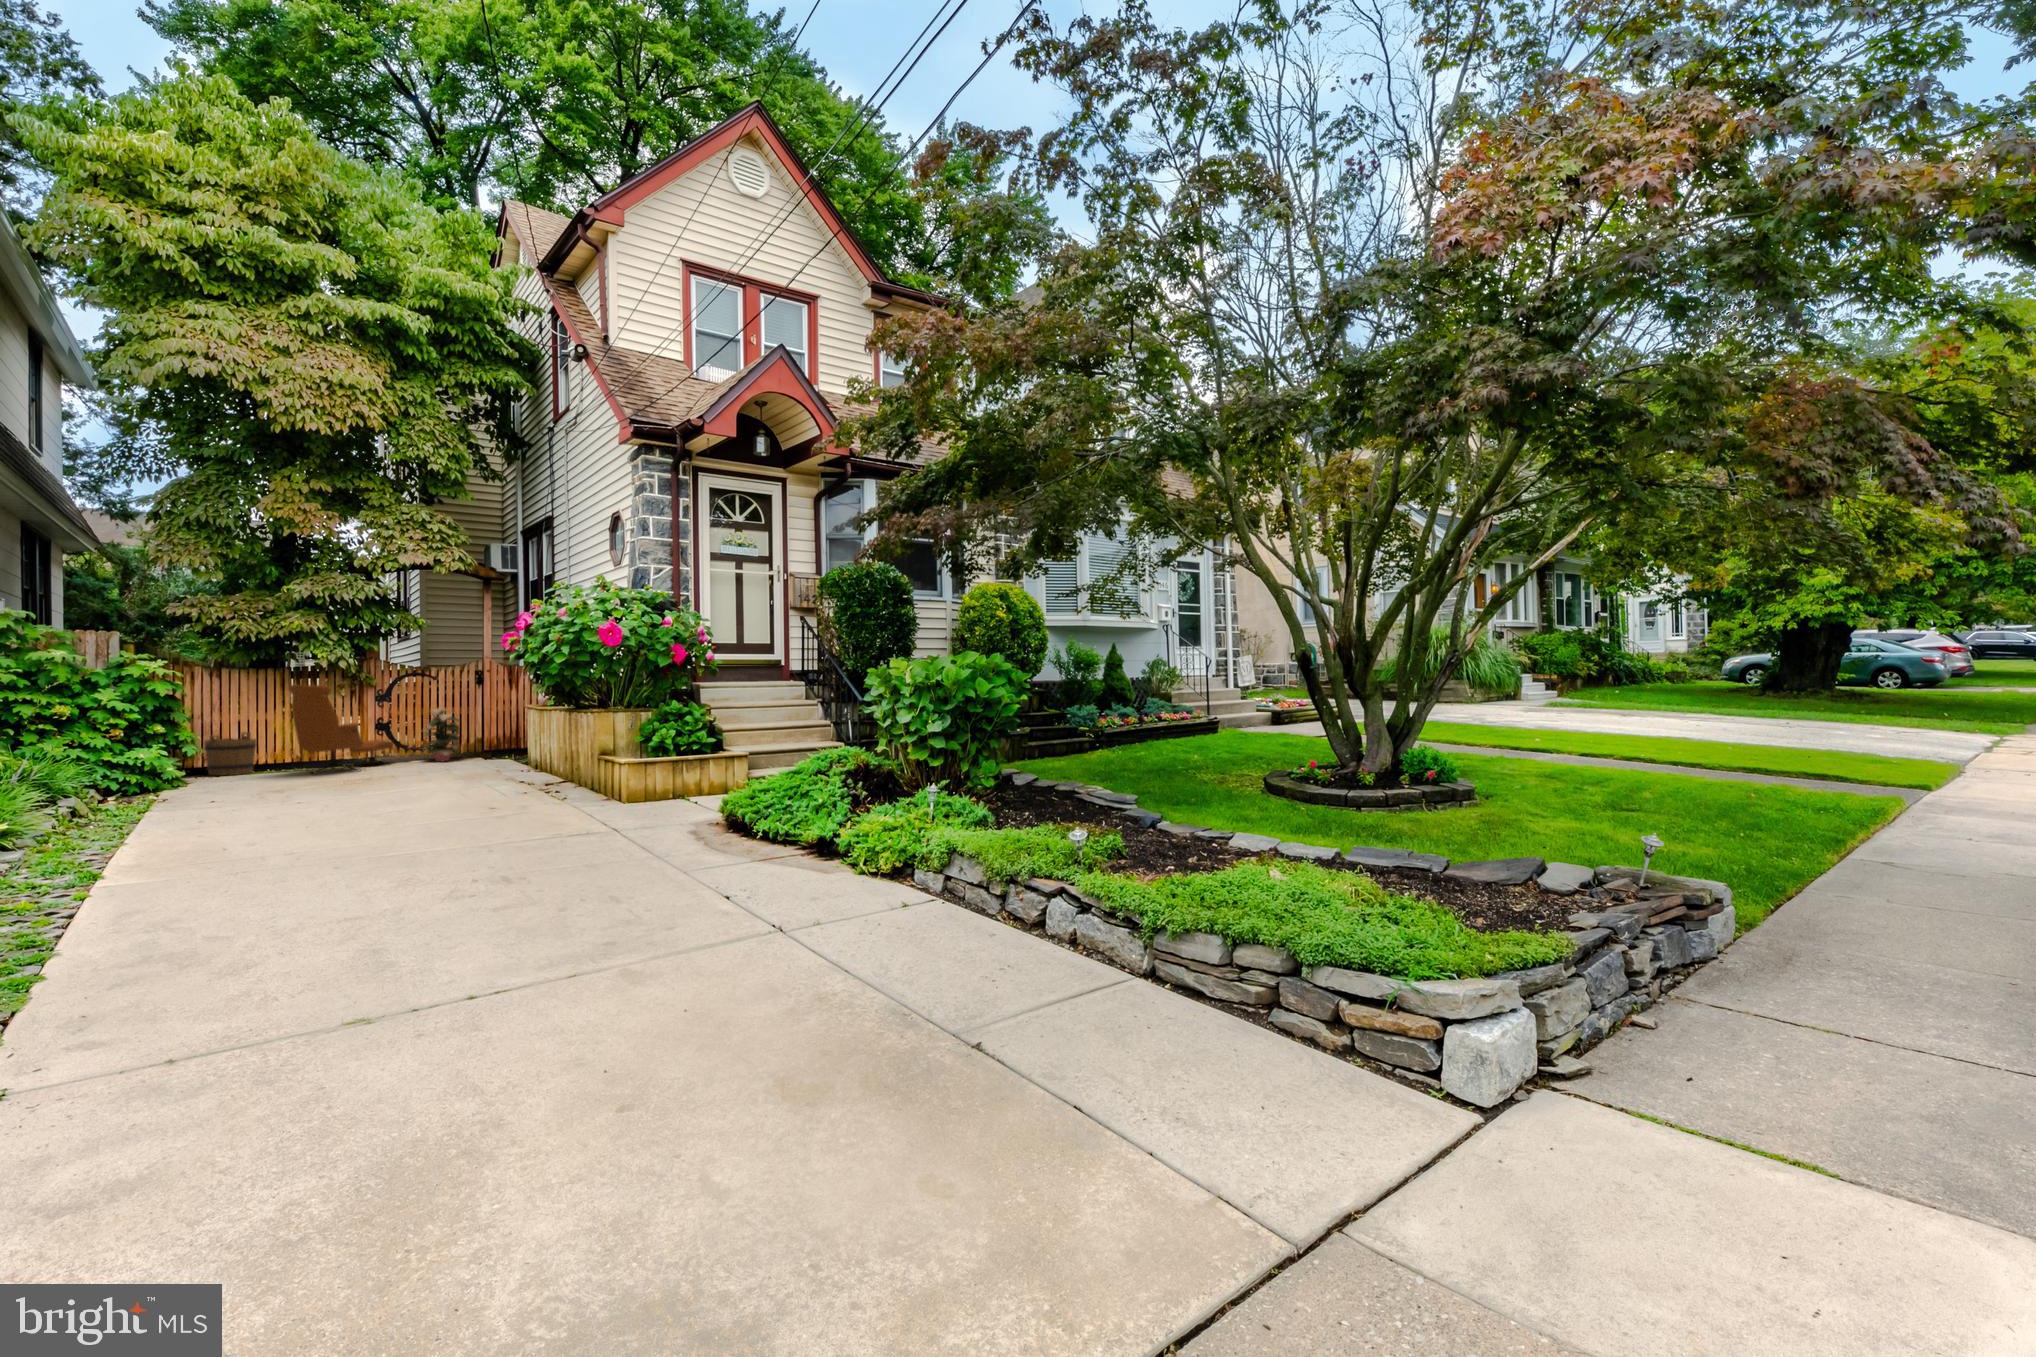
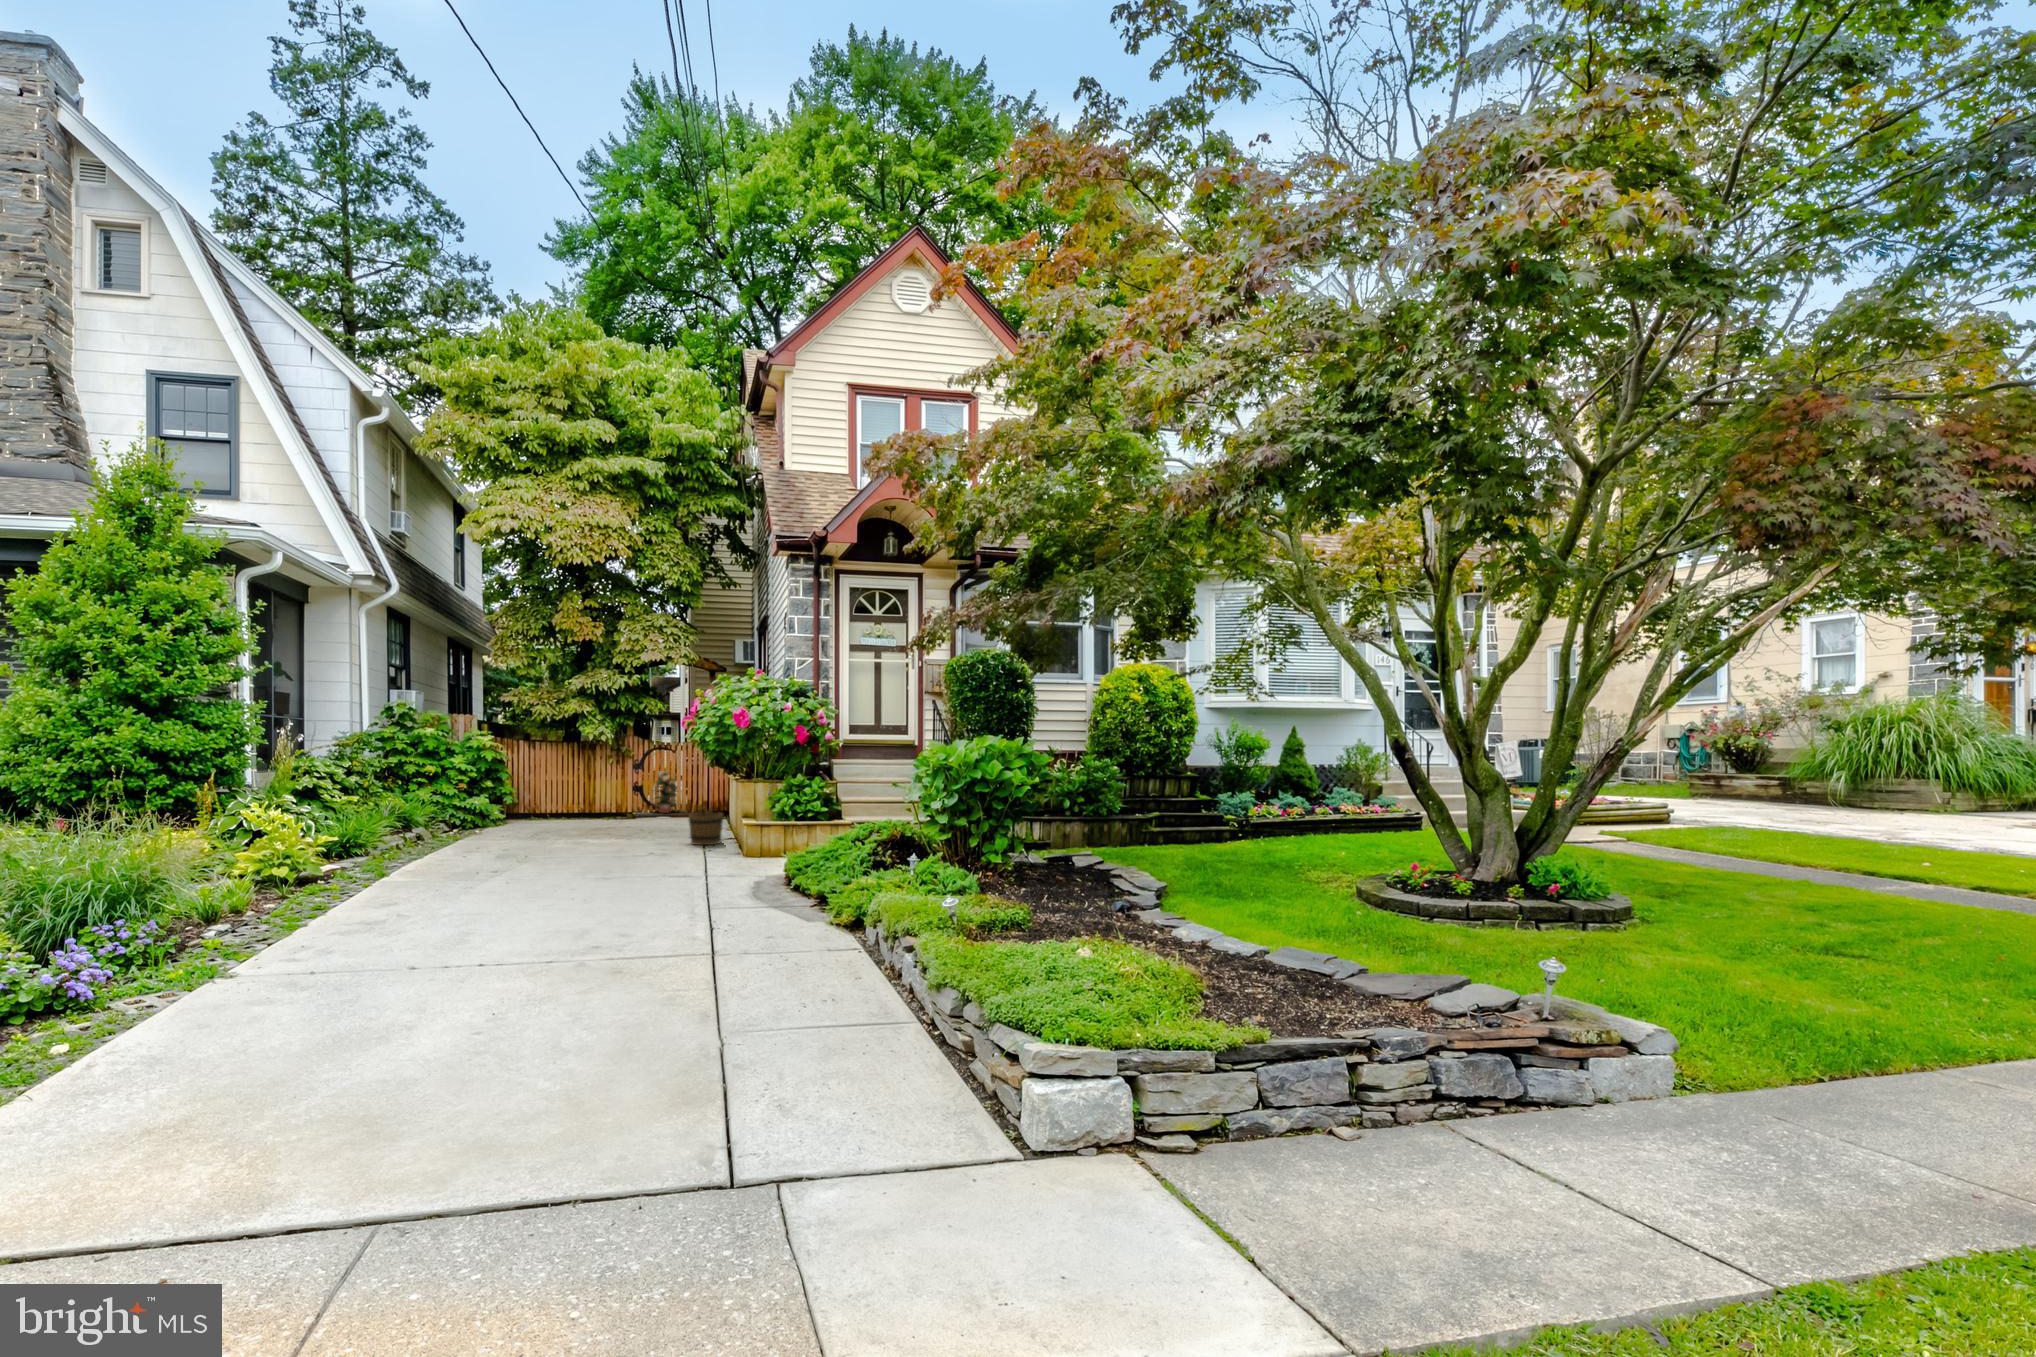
lounge chair: present [289,685,393,773] -> none [561,754,632,820]
bucket: present [204,732,257,775] -> present [689,808,723,845]

